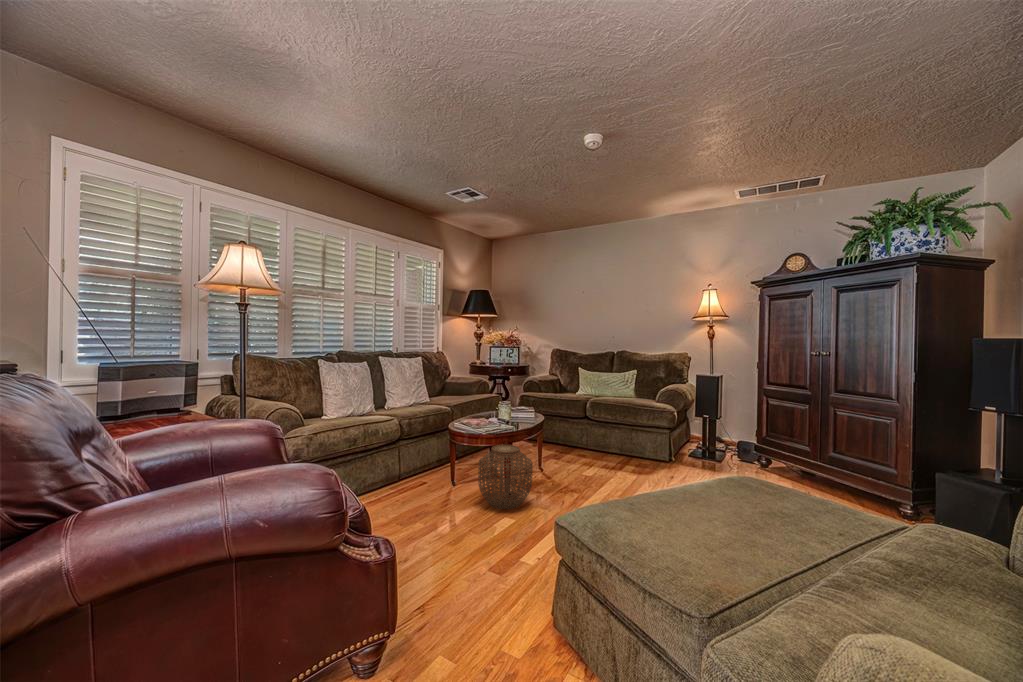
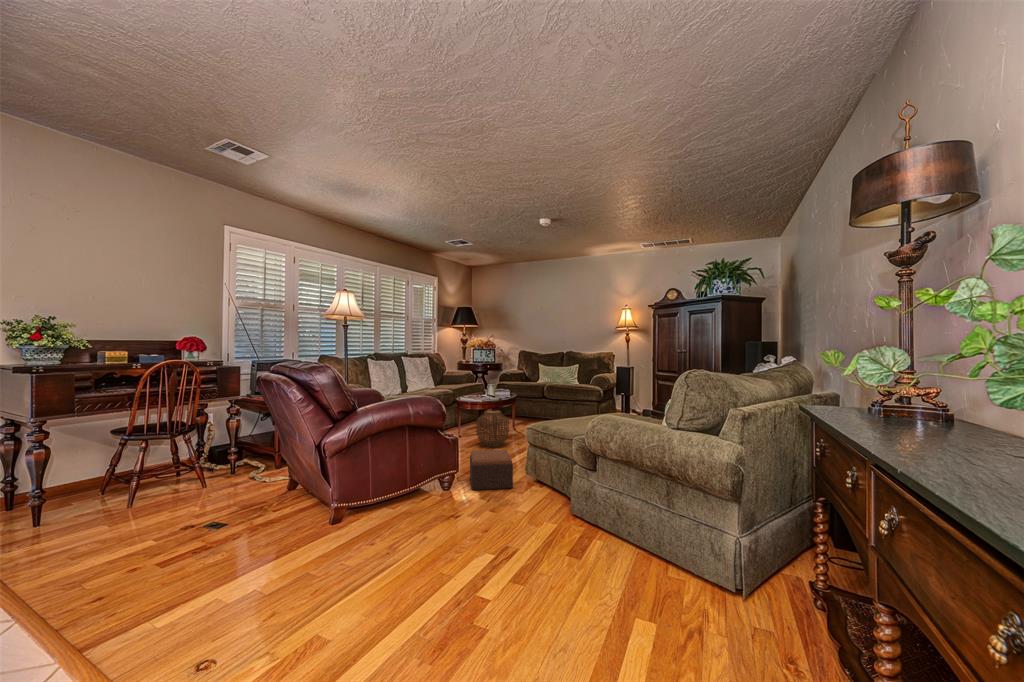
footstool: none [438,548,532,657] -> present [470,449,513,490]

